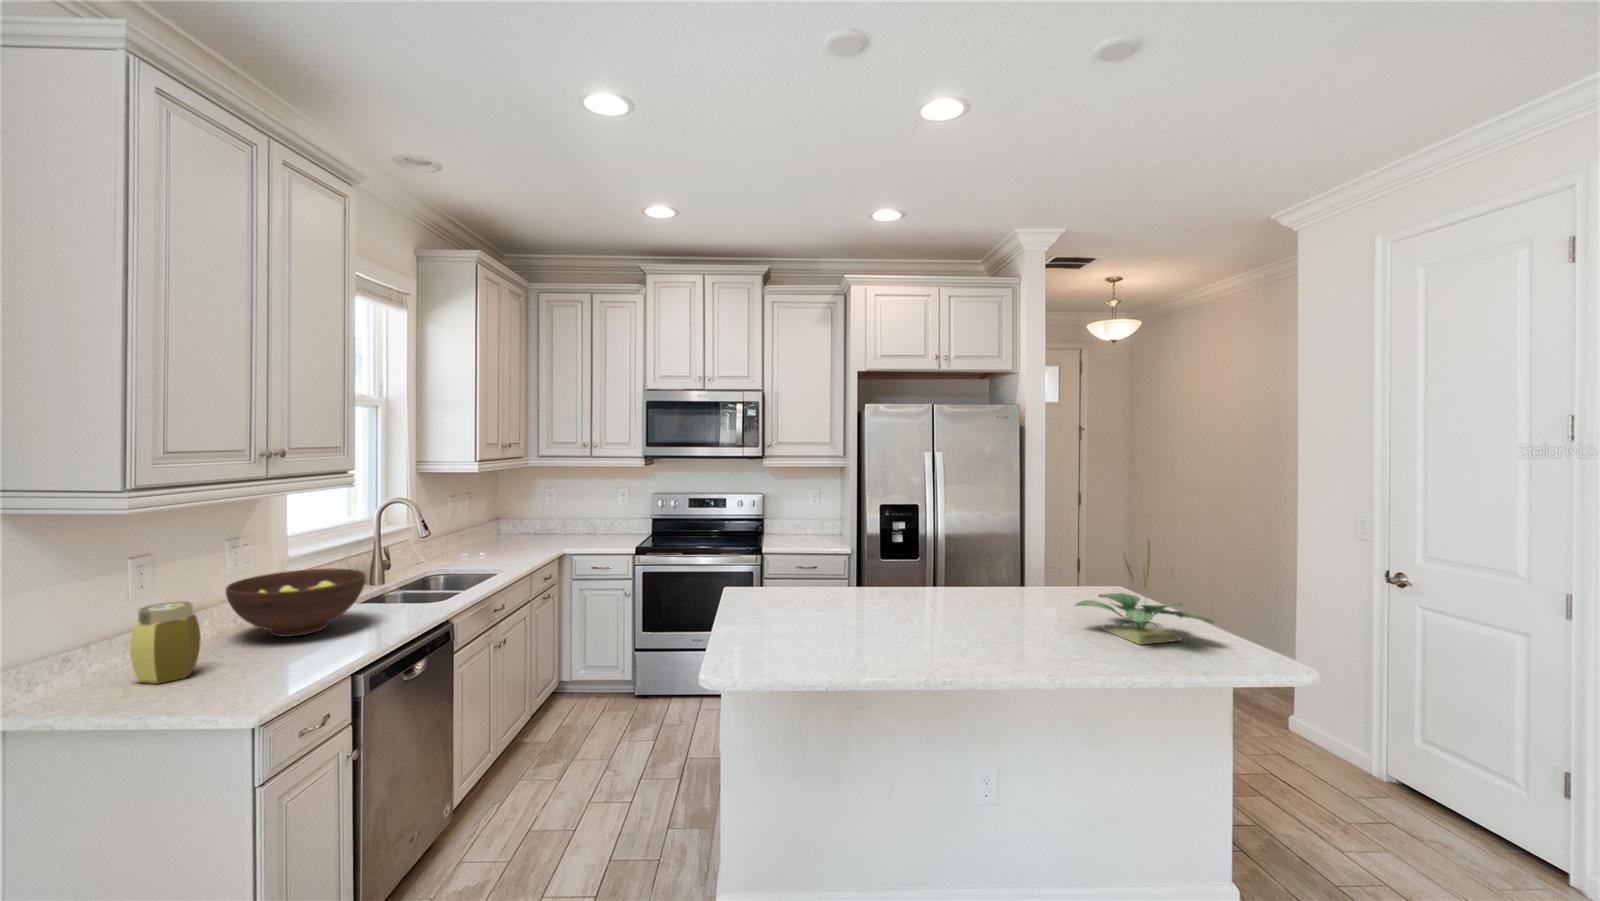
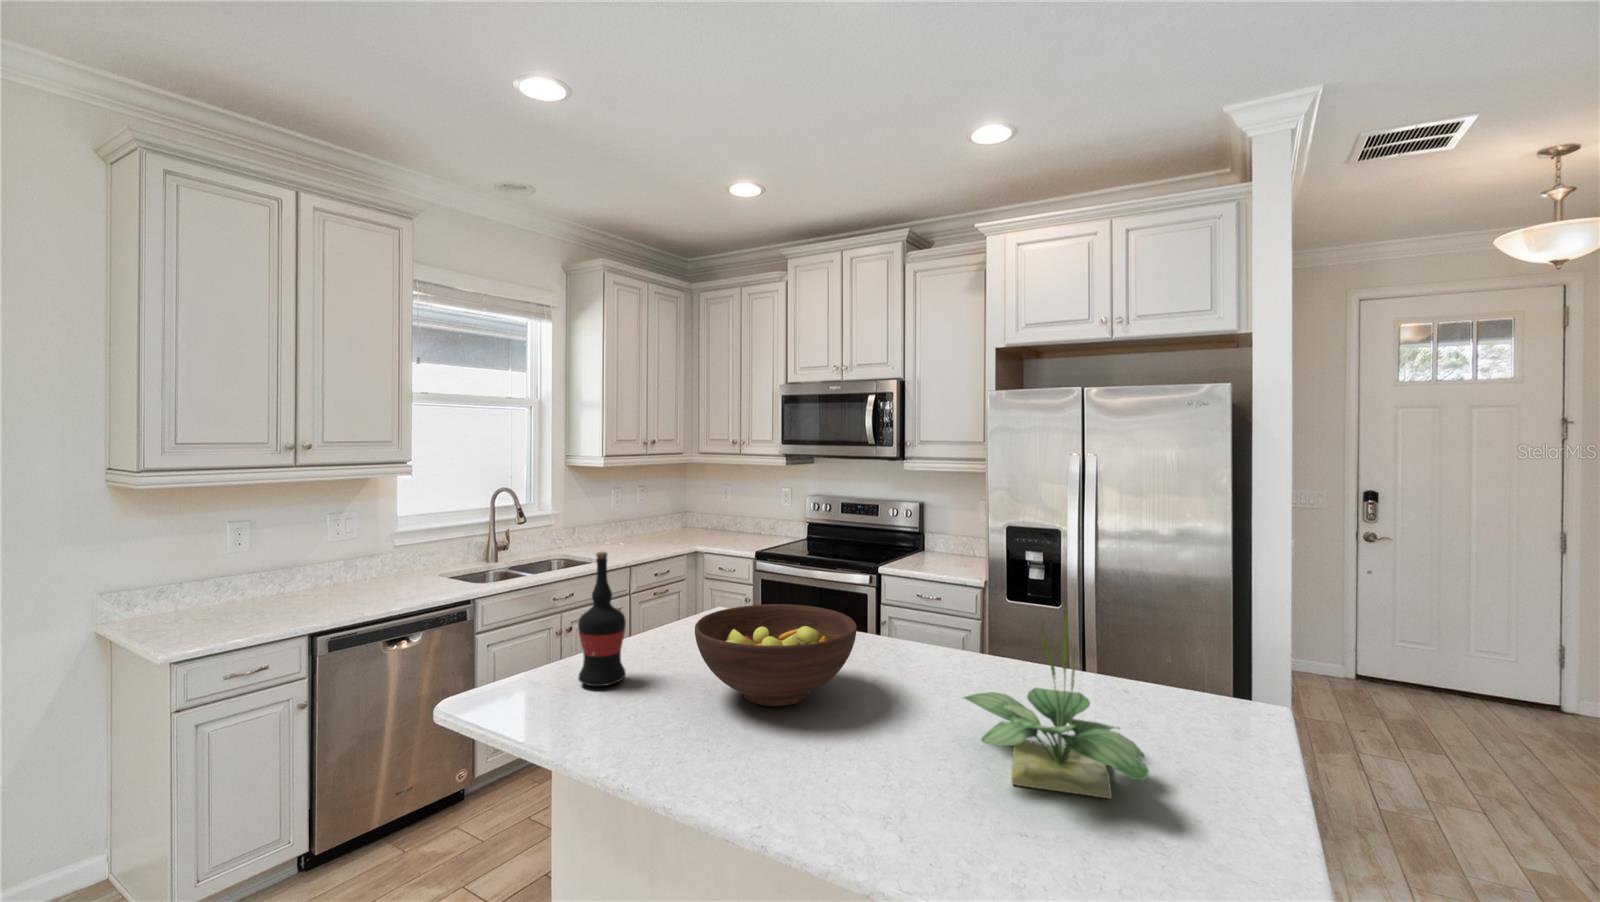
wine bottle: none [802,539,840,649] -> present [578,552,626,686]
fruit bowl: present [226,568,366,637] -> present [695,604,857,706]
jar: present [130,601,201,684] -> none [201,556,249,616]

